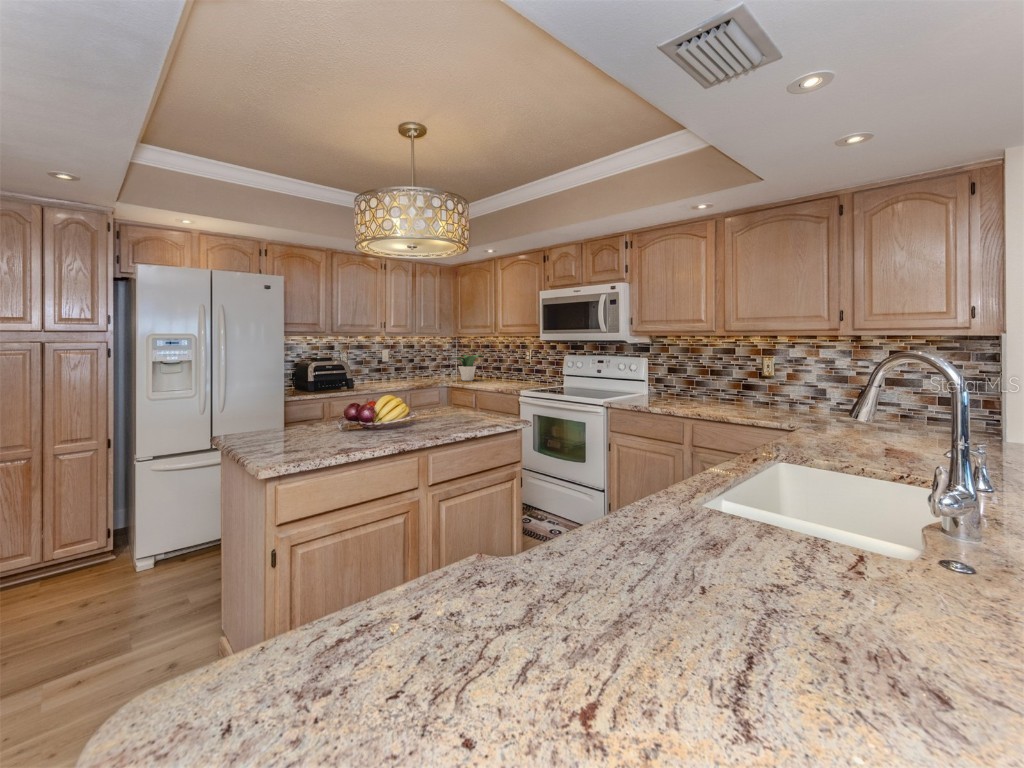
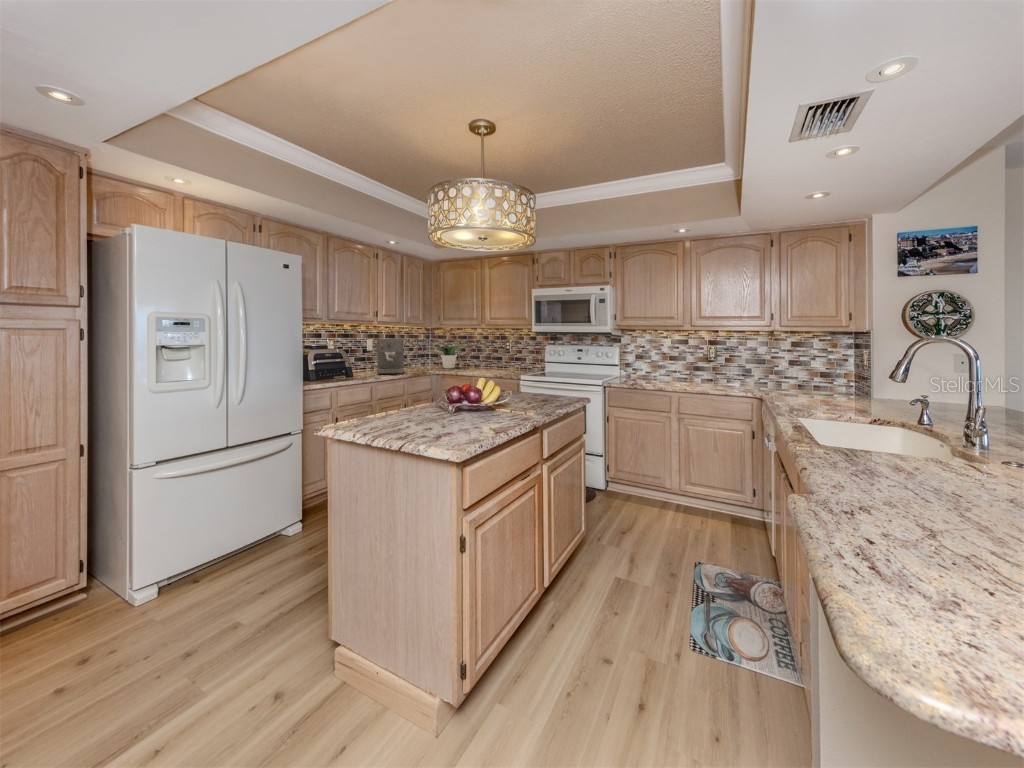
coffee maker: none [379,347,414,385] -> present [377,338,404,374]

